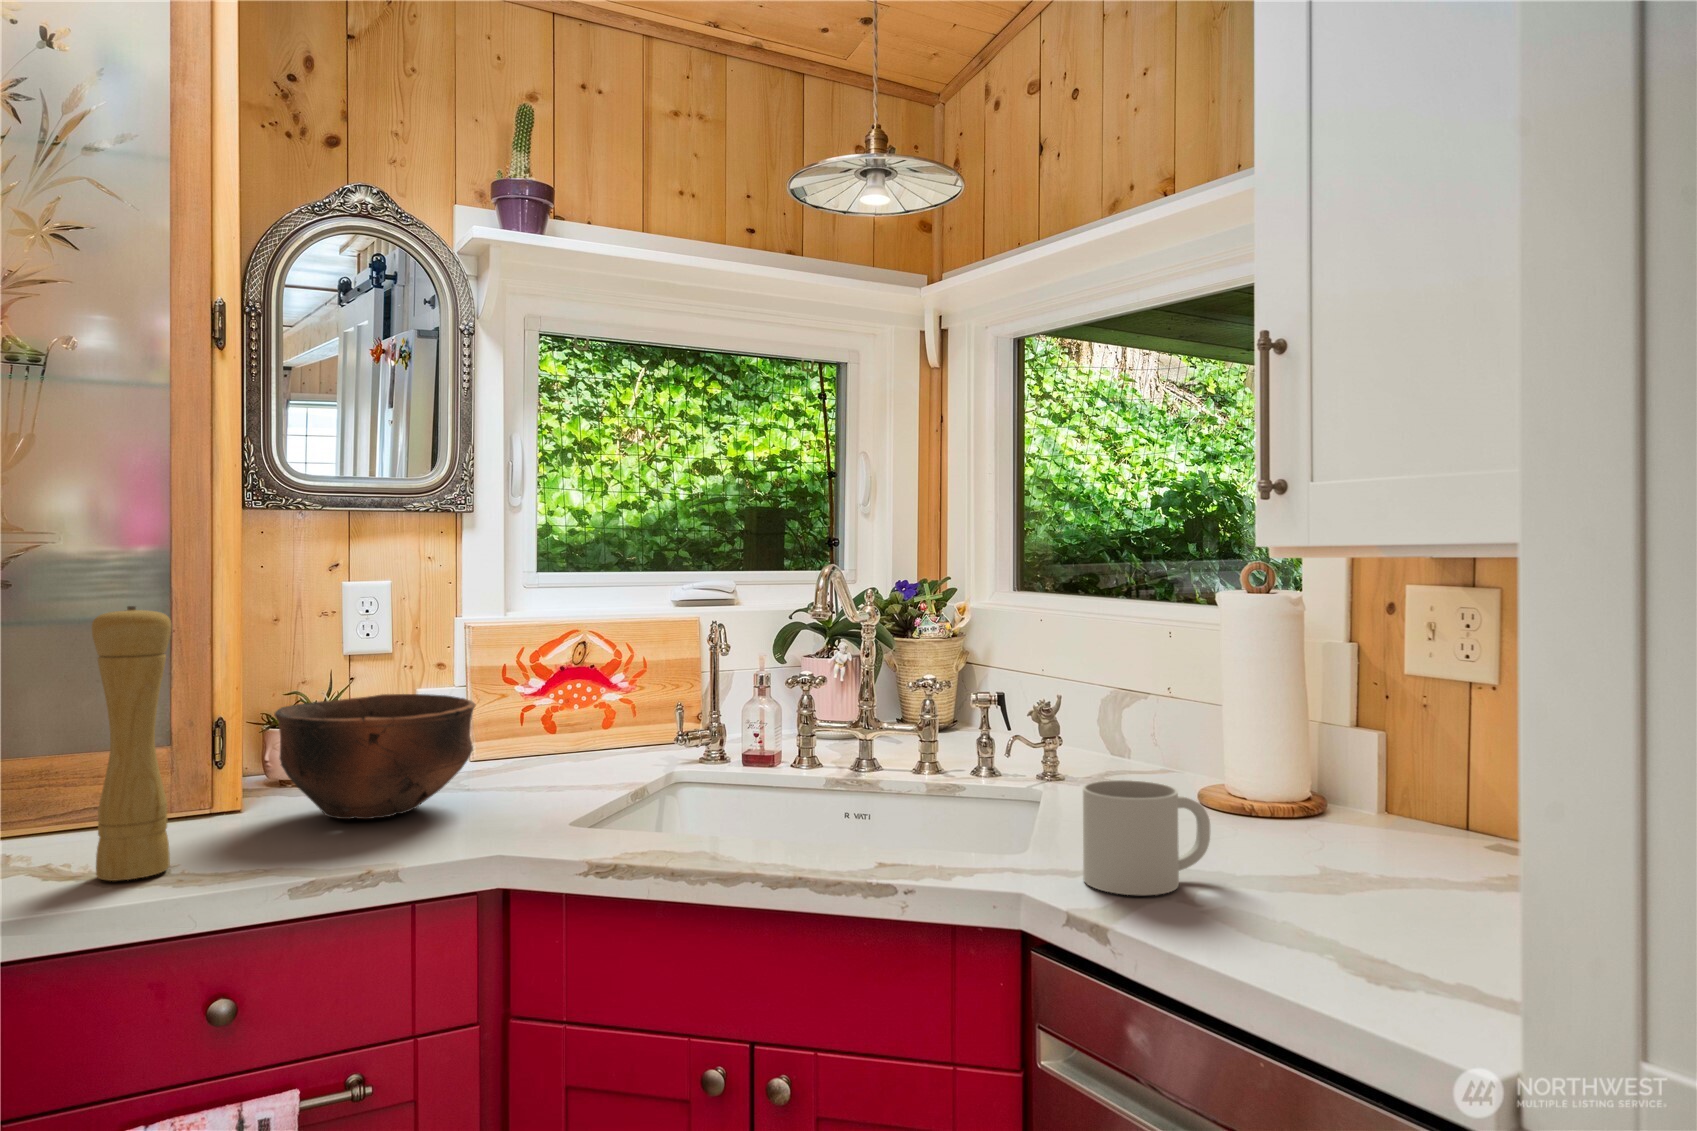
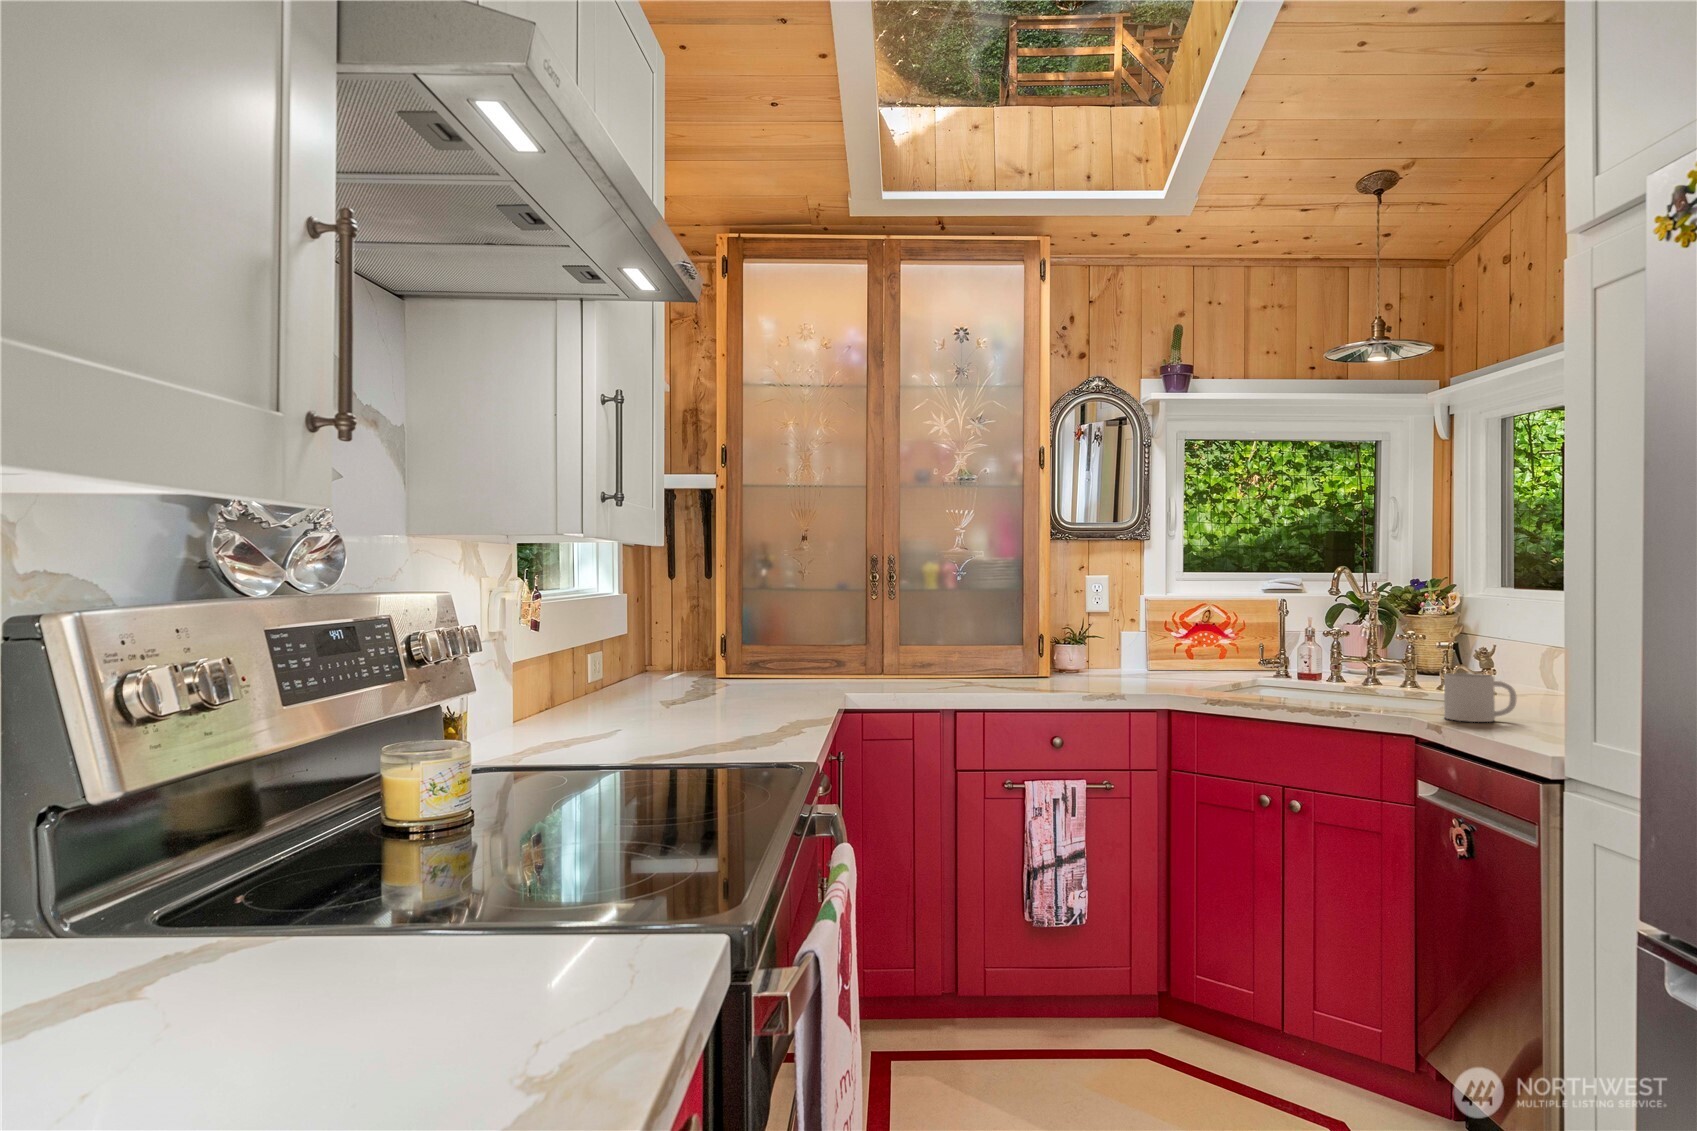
pepper mill: present [92,606,171,881] -> none [1015,583,1041,688]
bowl: present [274,694,475,819] -> none [1070,629,1156,681]

